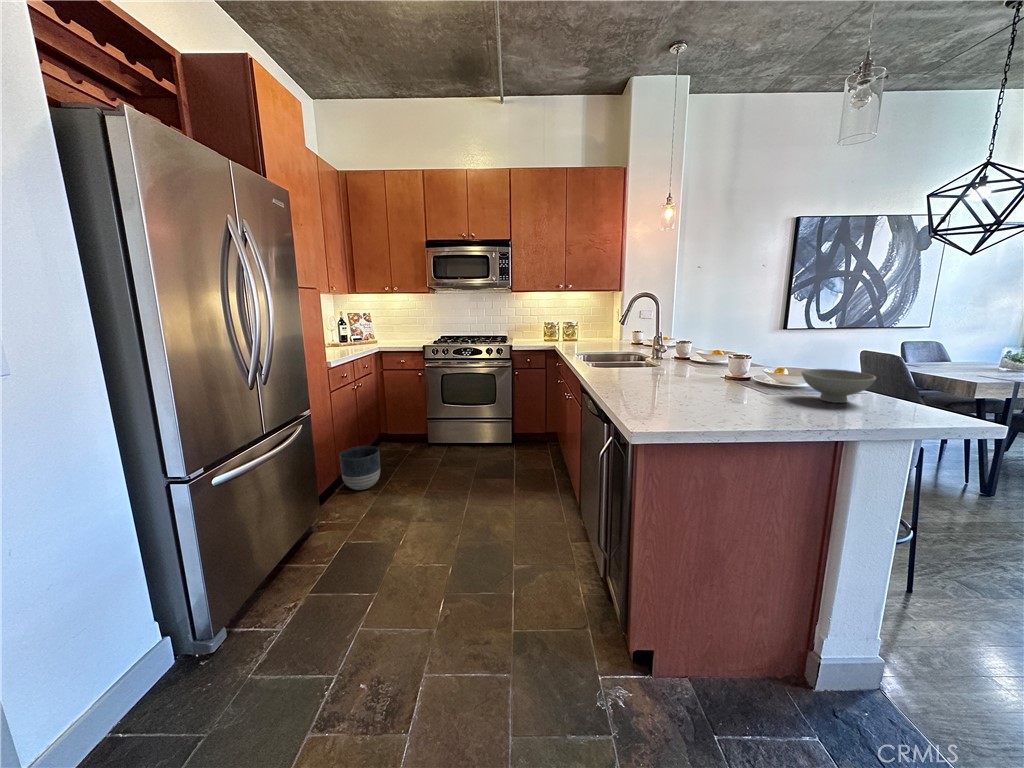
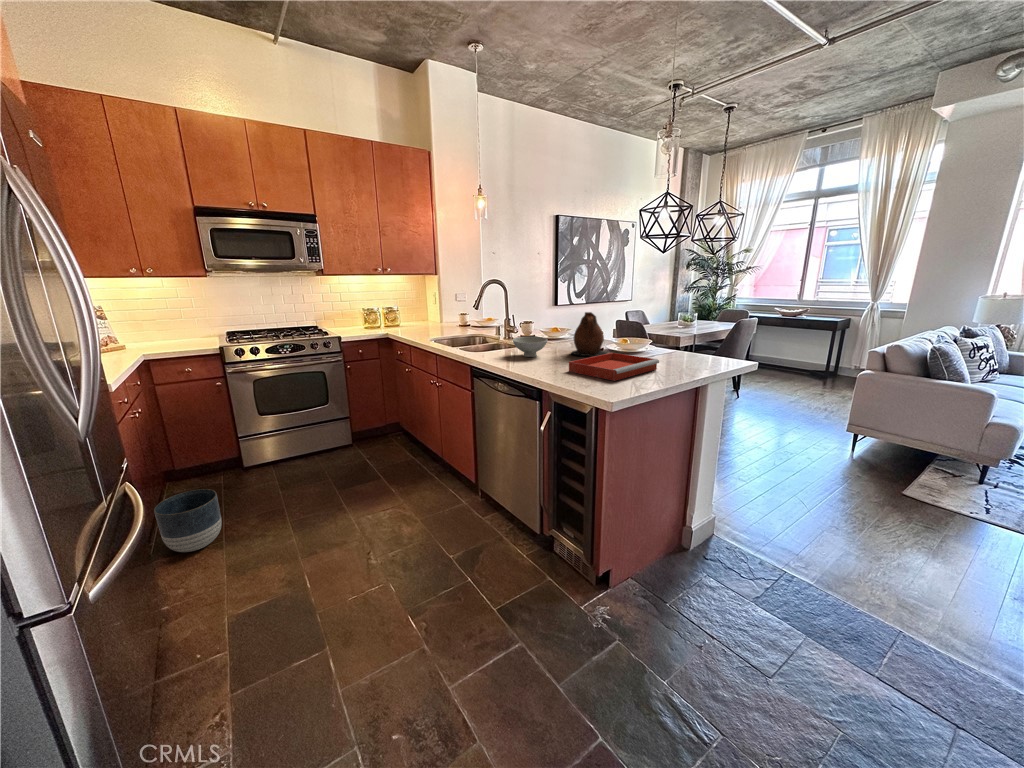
ceramic pitcher: none [691,327,752,386] -> present [571,312,608,356]
bowl: present [802,369,876,403] -> present [513,337,548,357]
tray: none [648,383,792,418] -> present [569,353,659,381]

